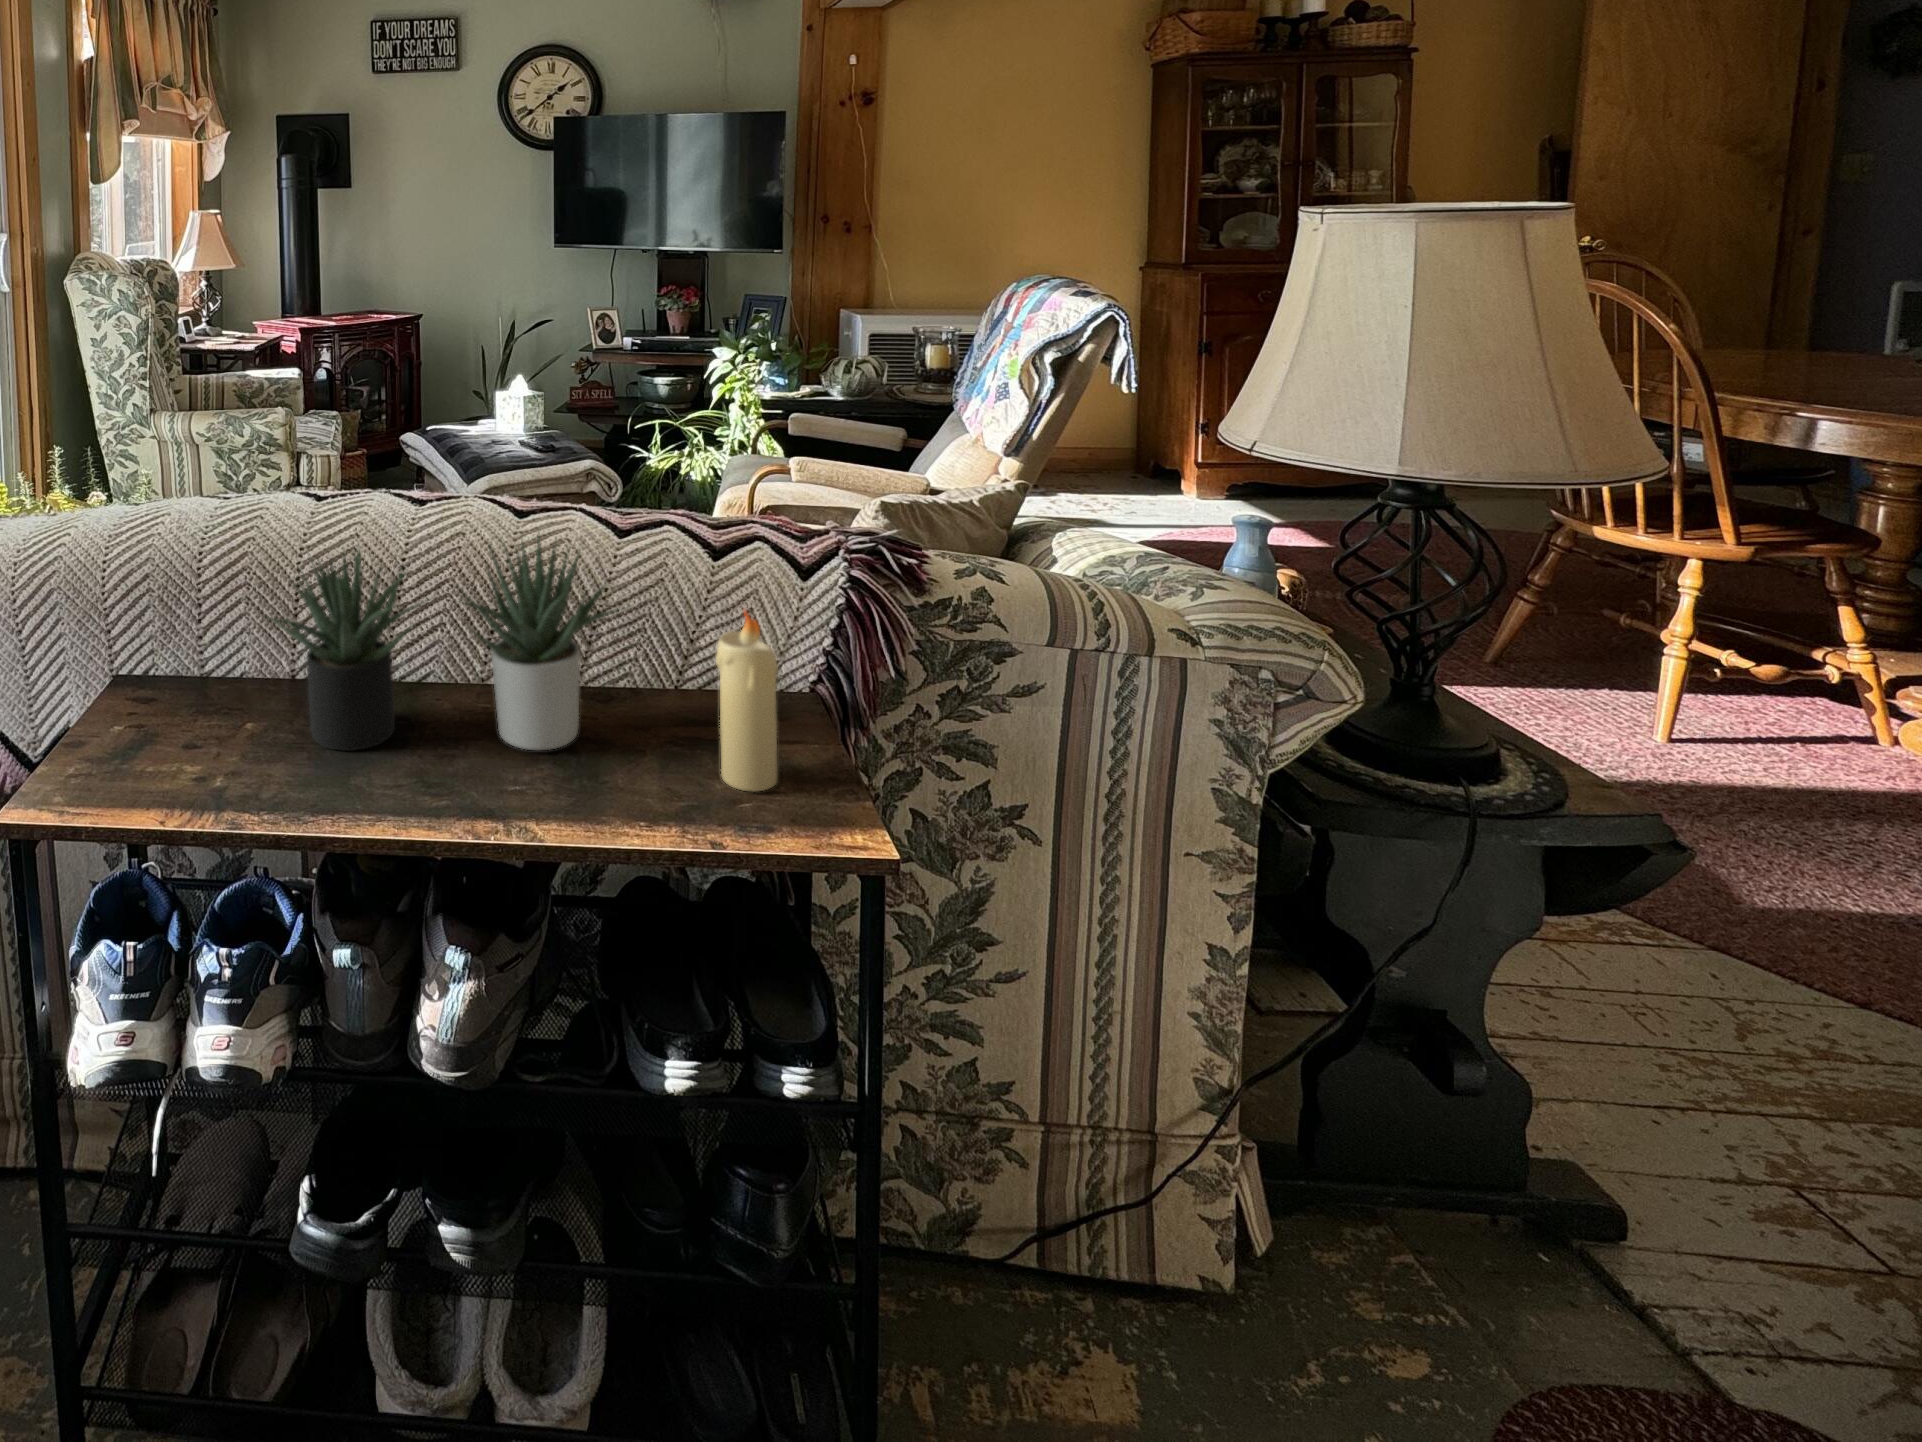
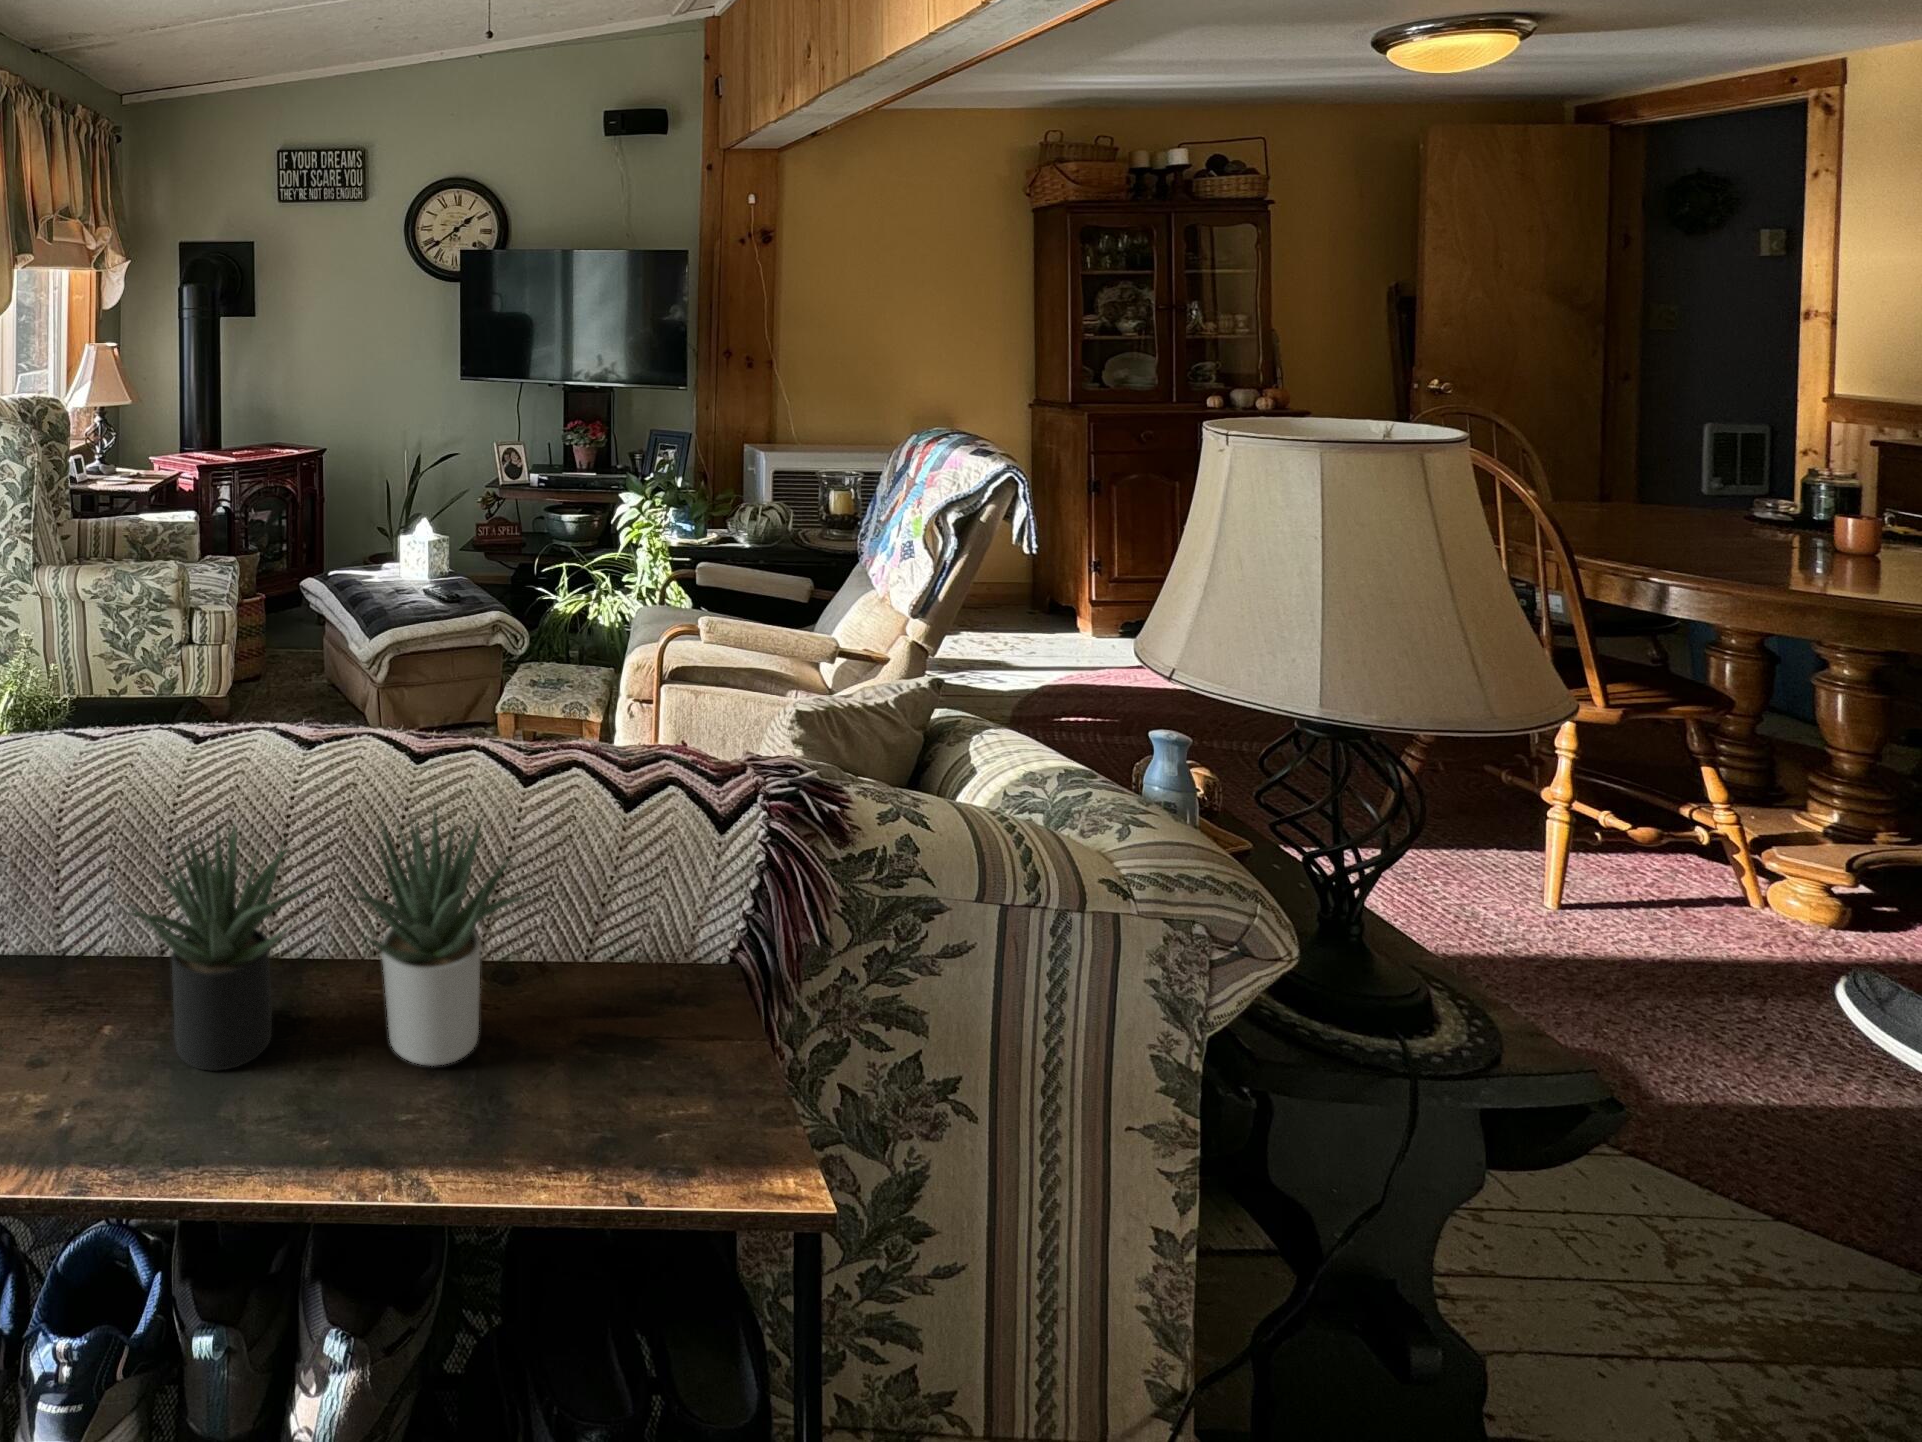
candle: present [716,611,778,791] -> none [631,908,700,1123]

